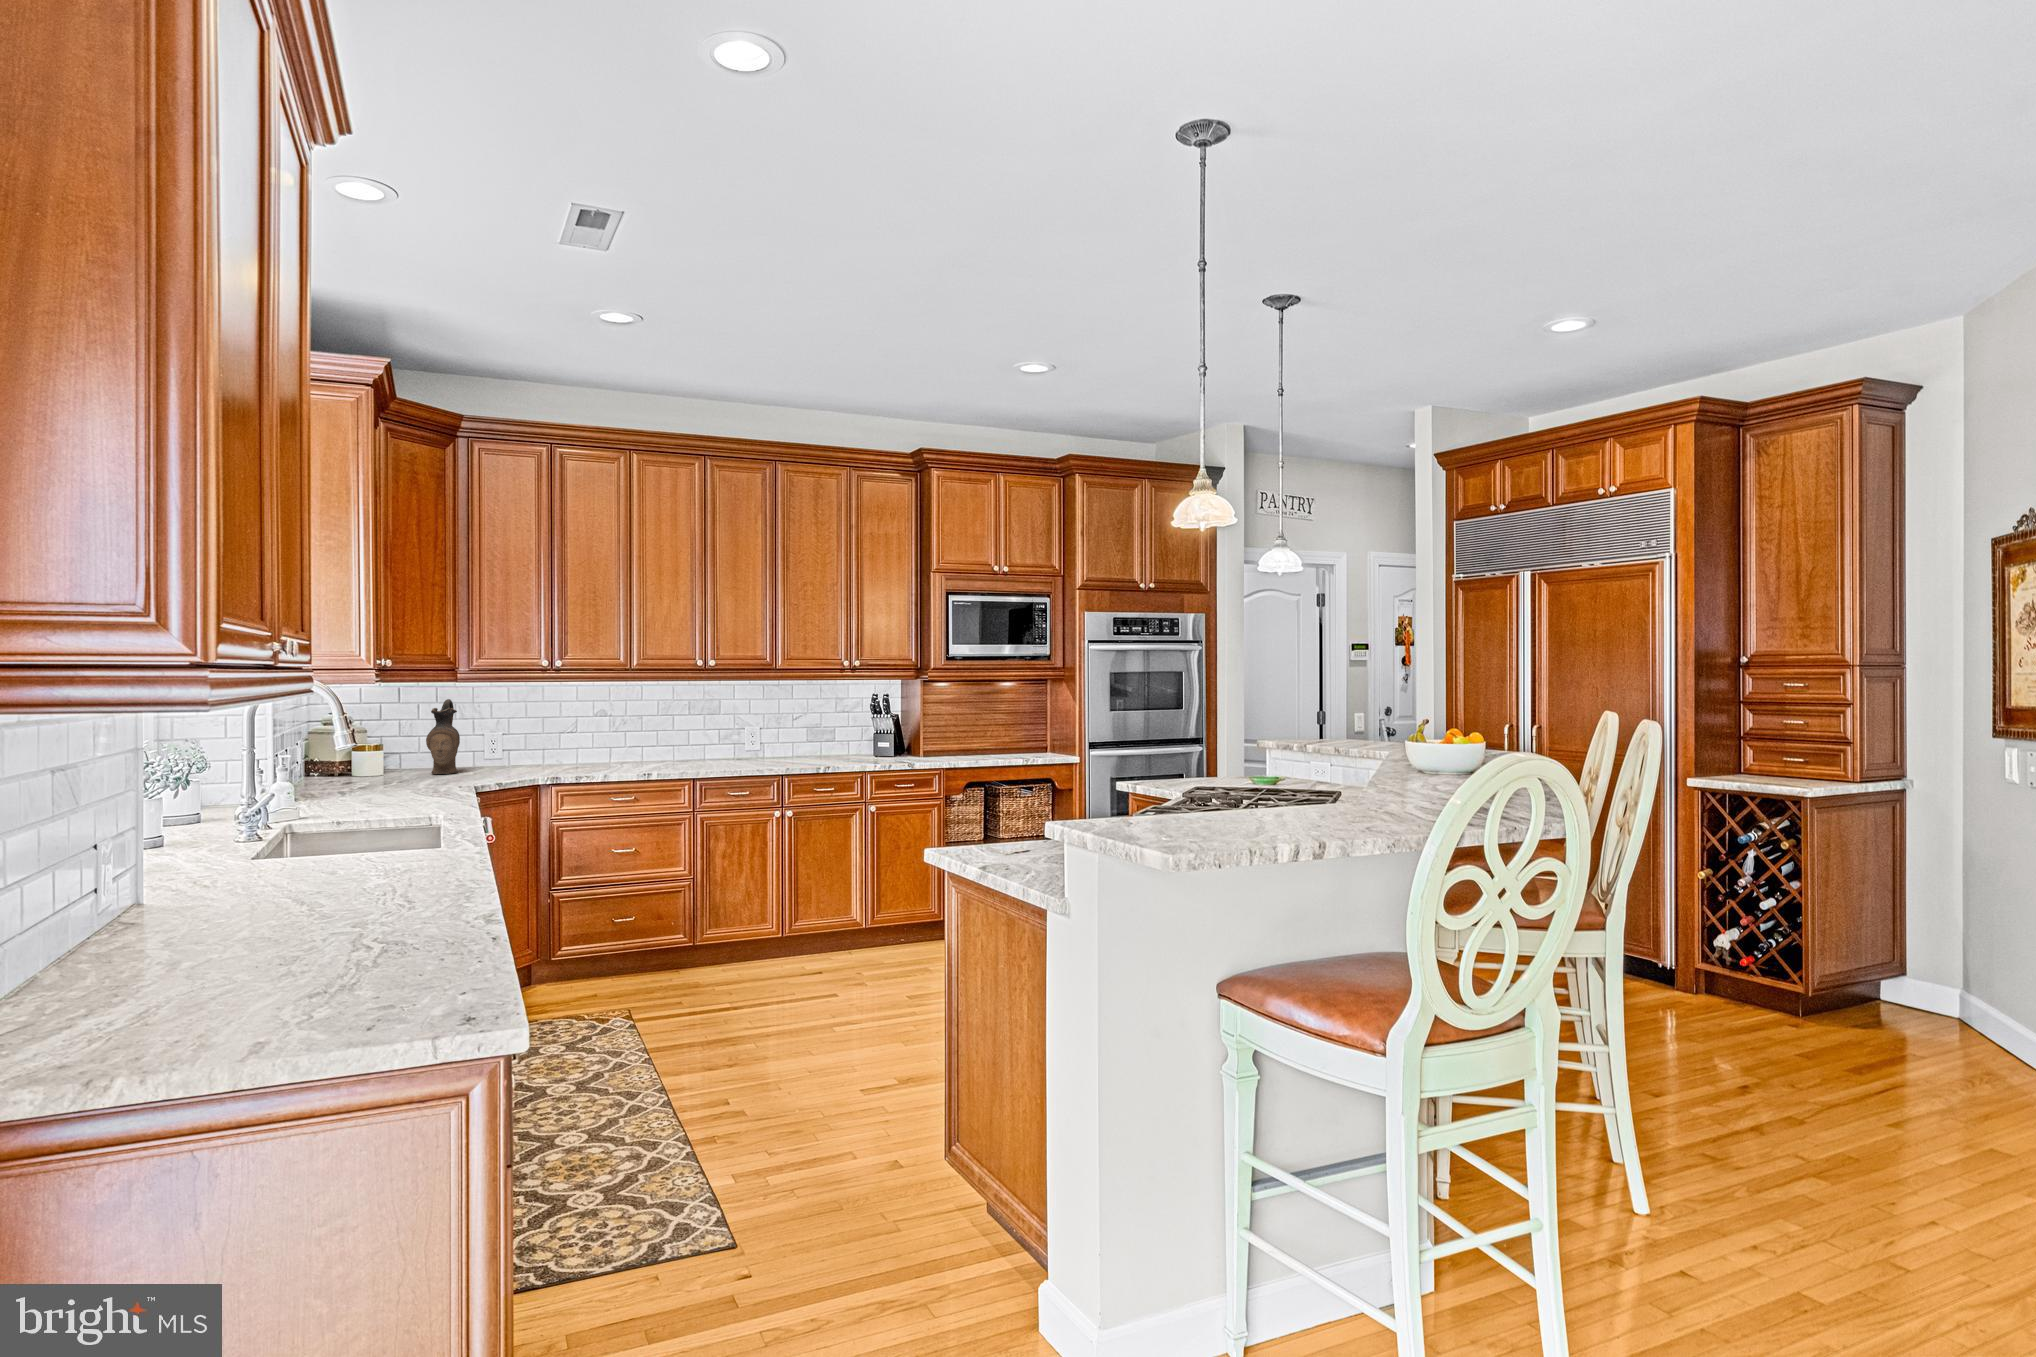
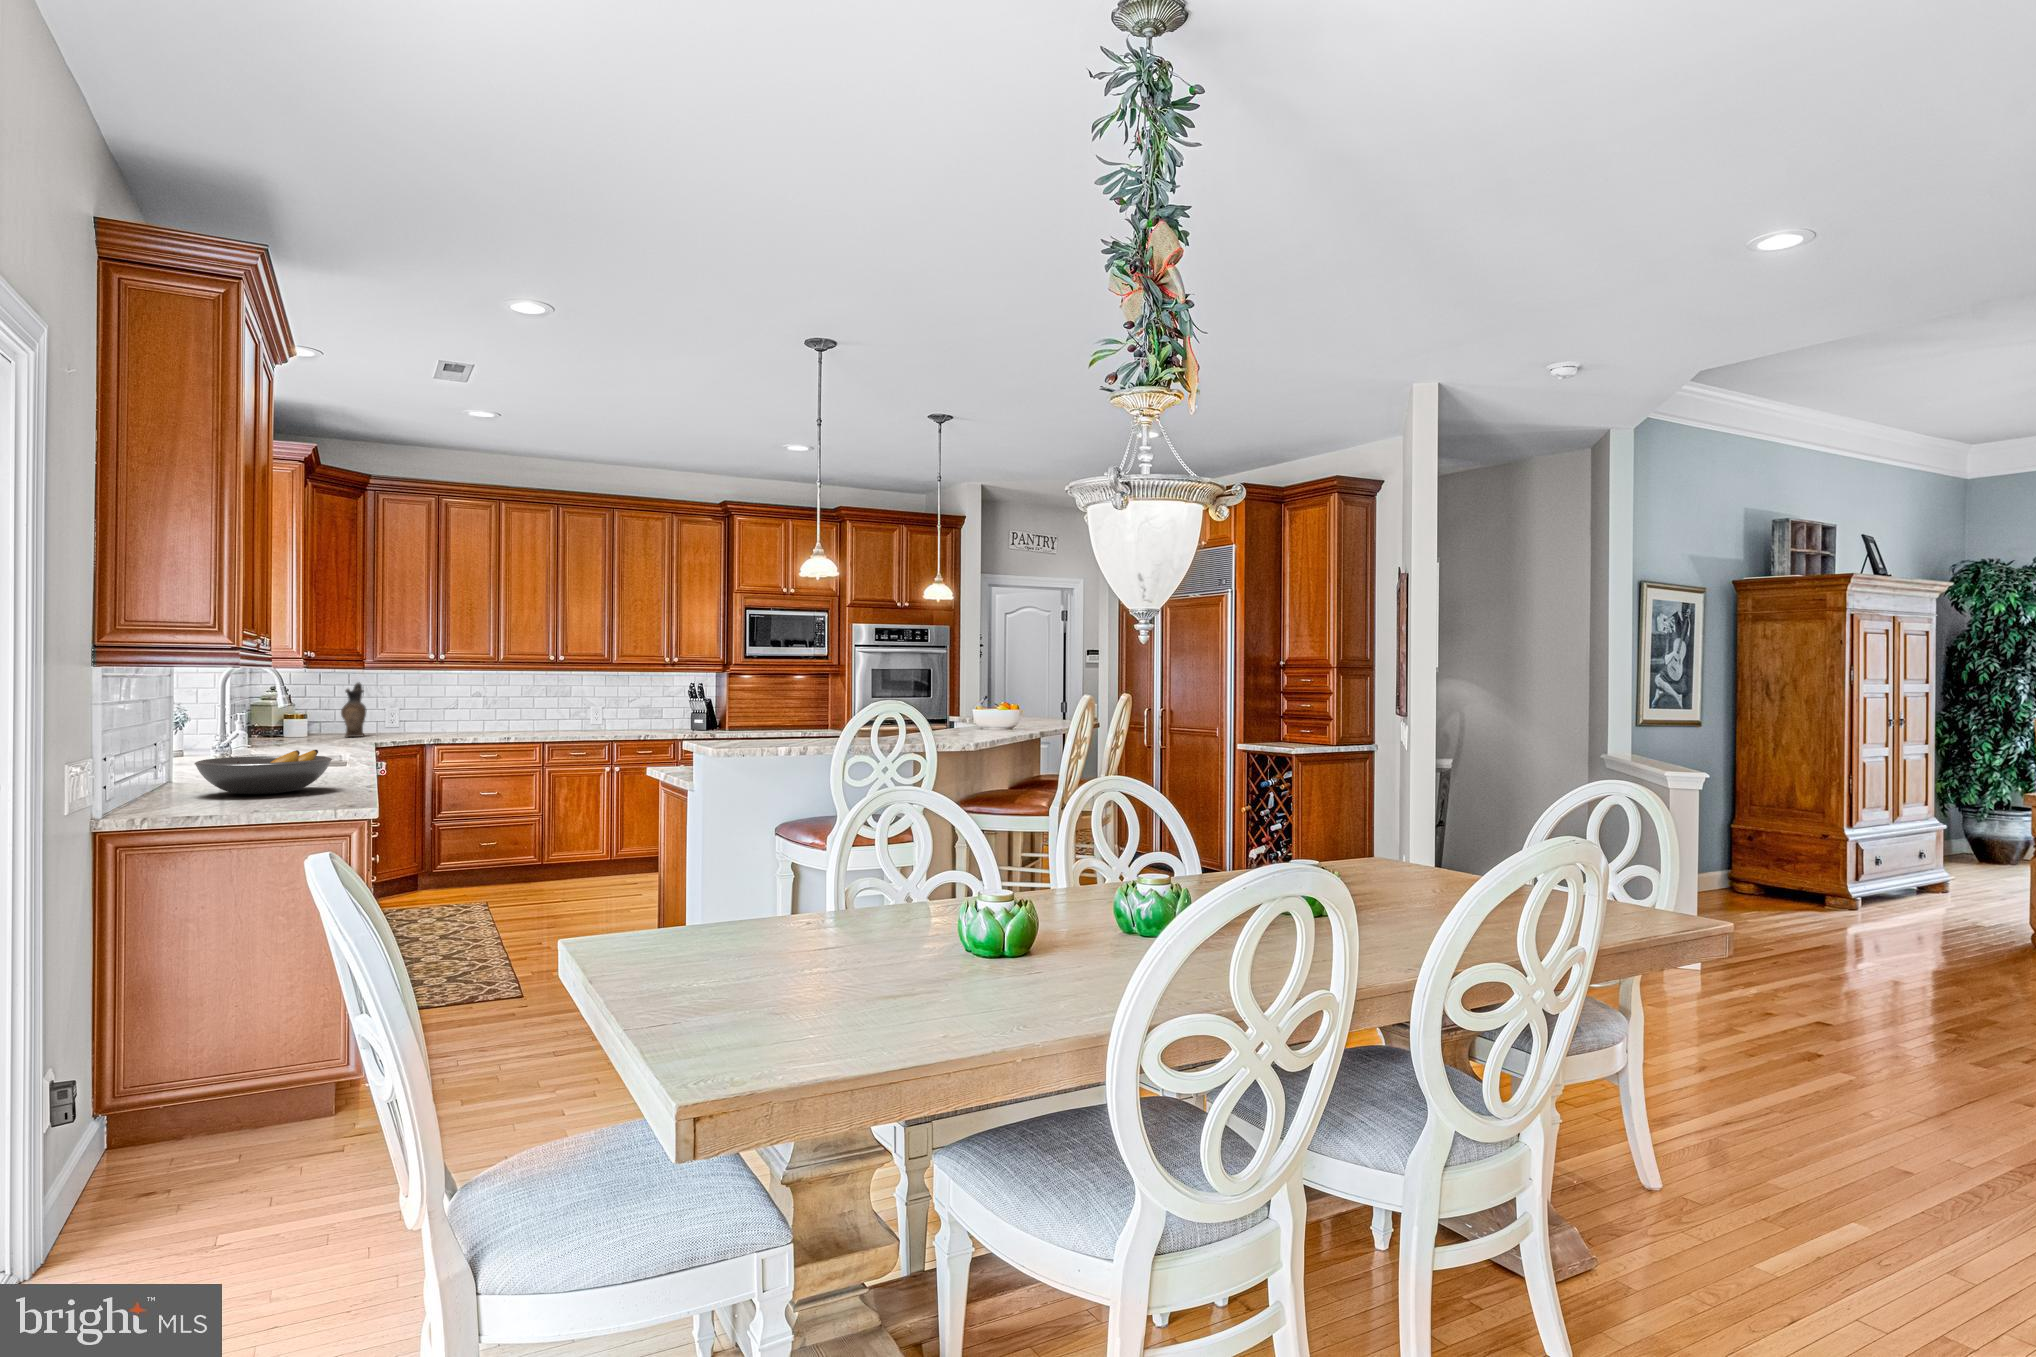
fruit bowl: none [155,857,429,959] -> present [195,750,332,794]

